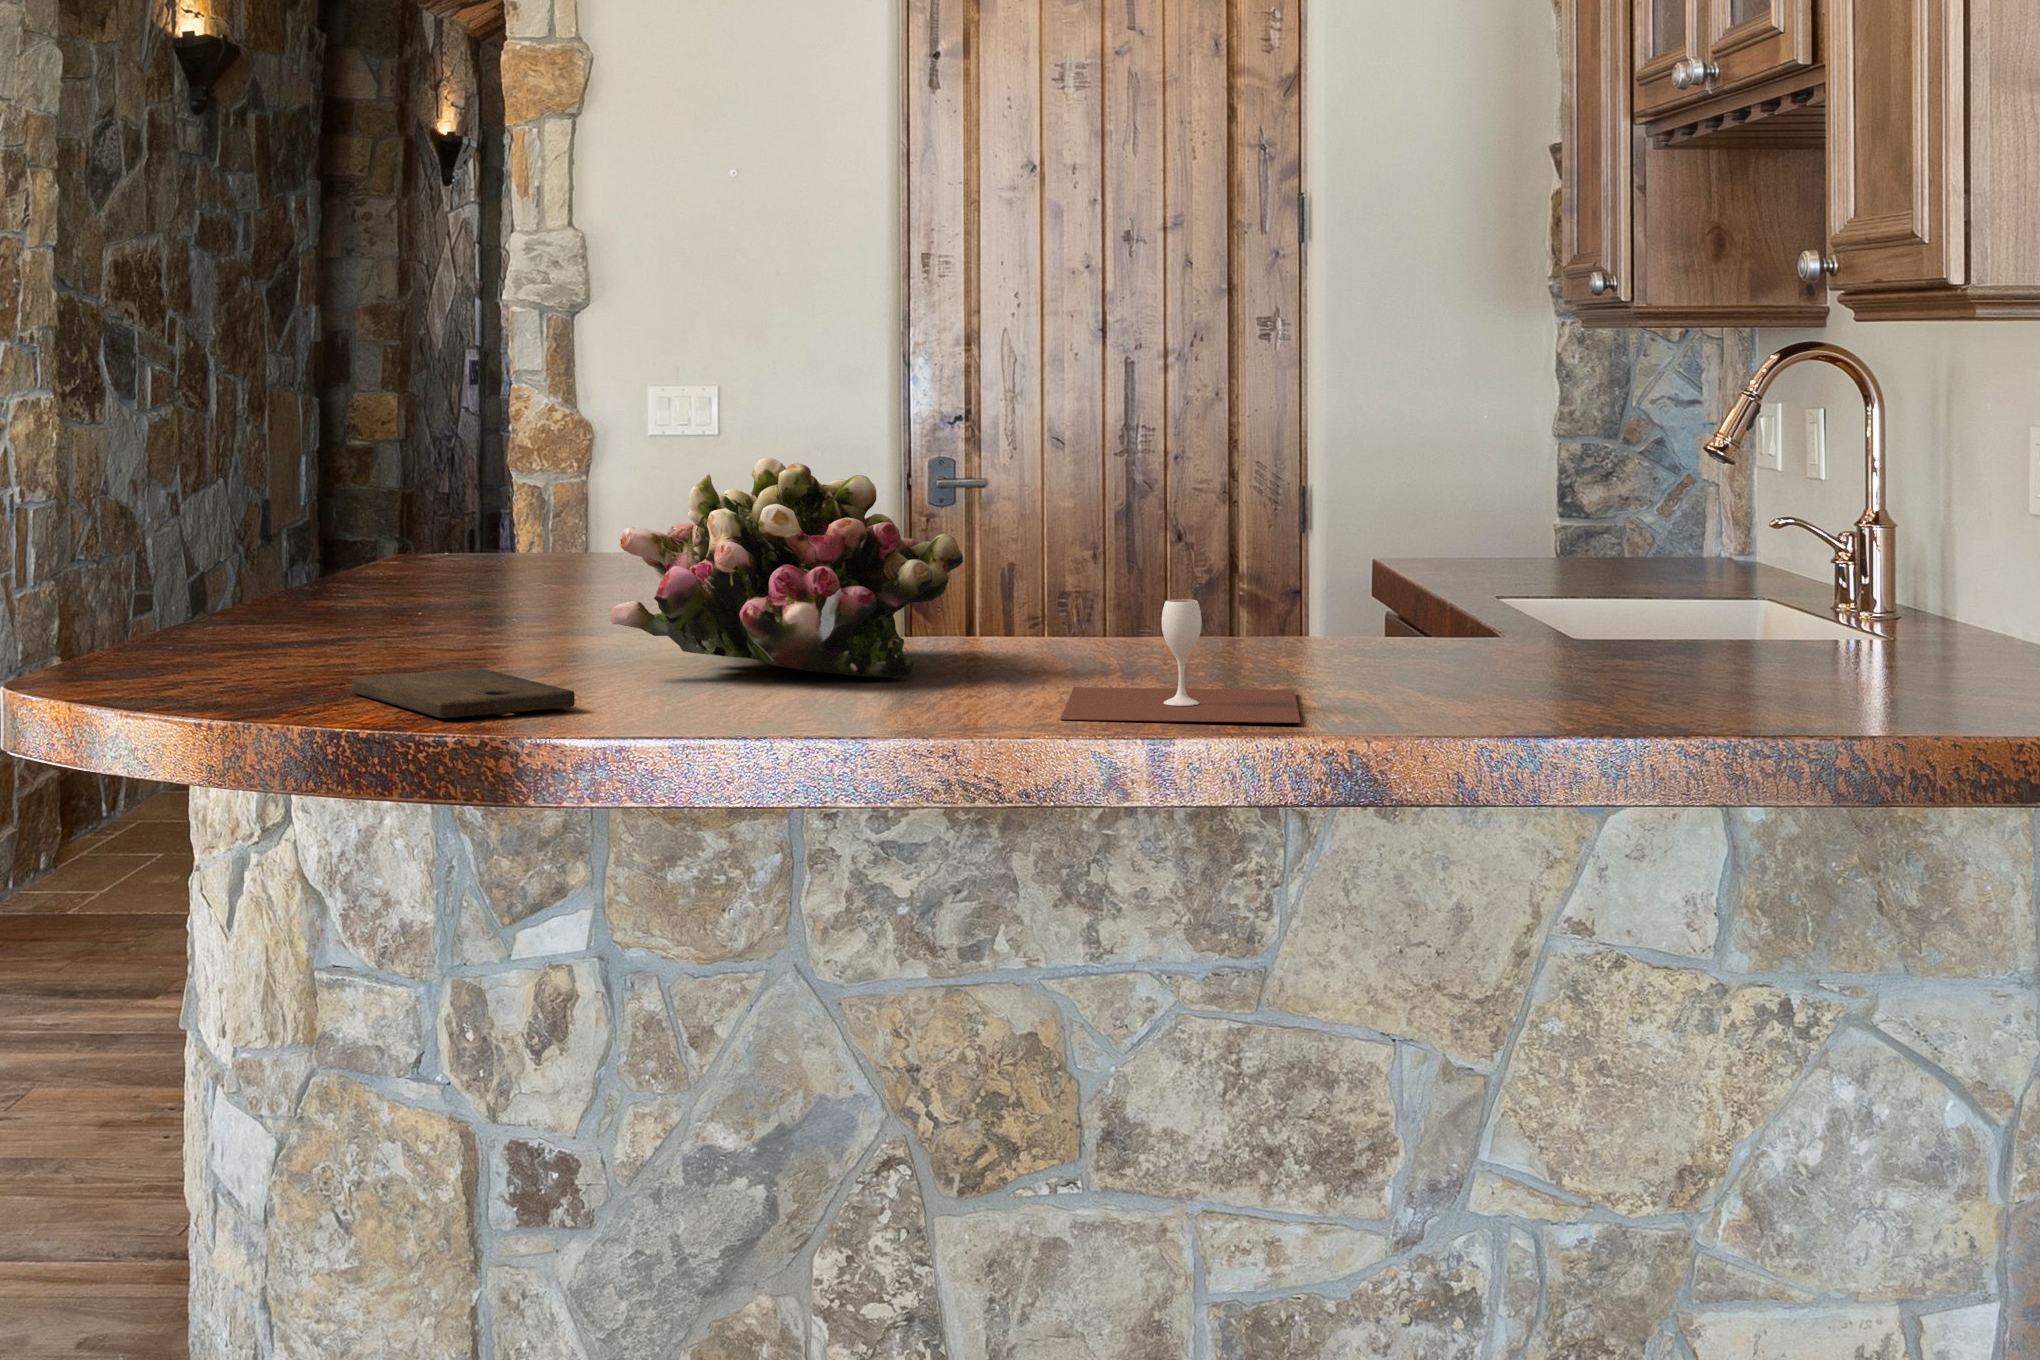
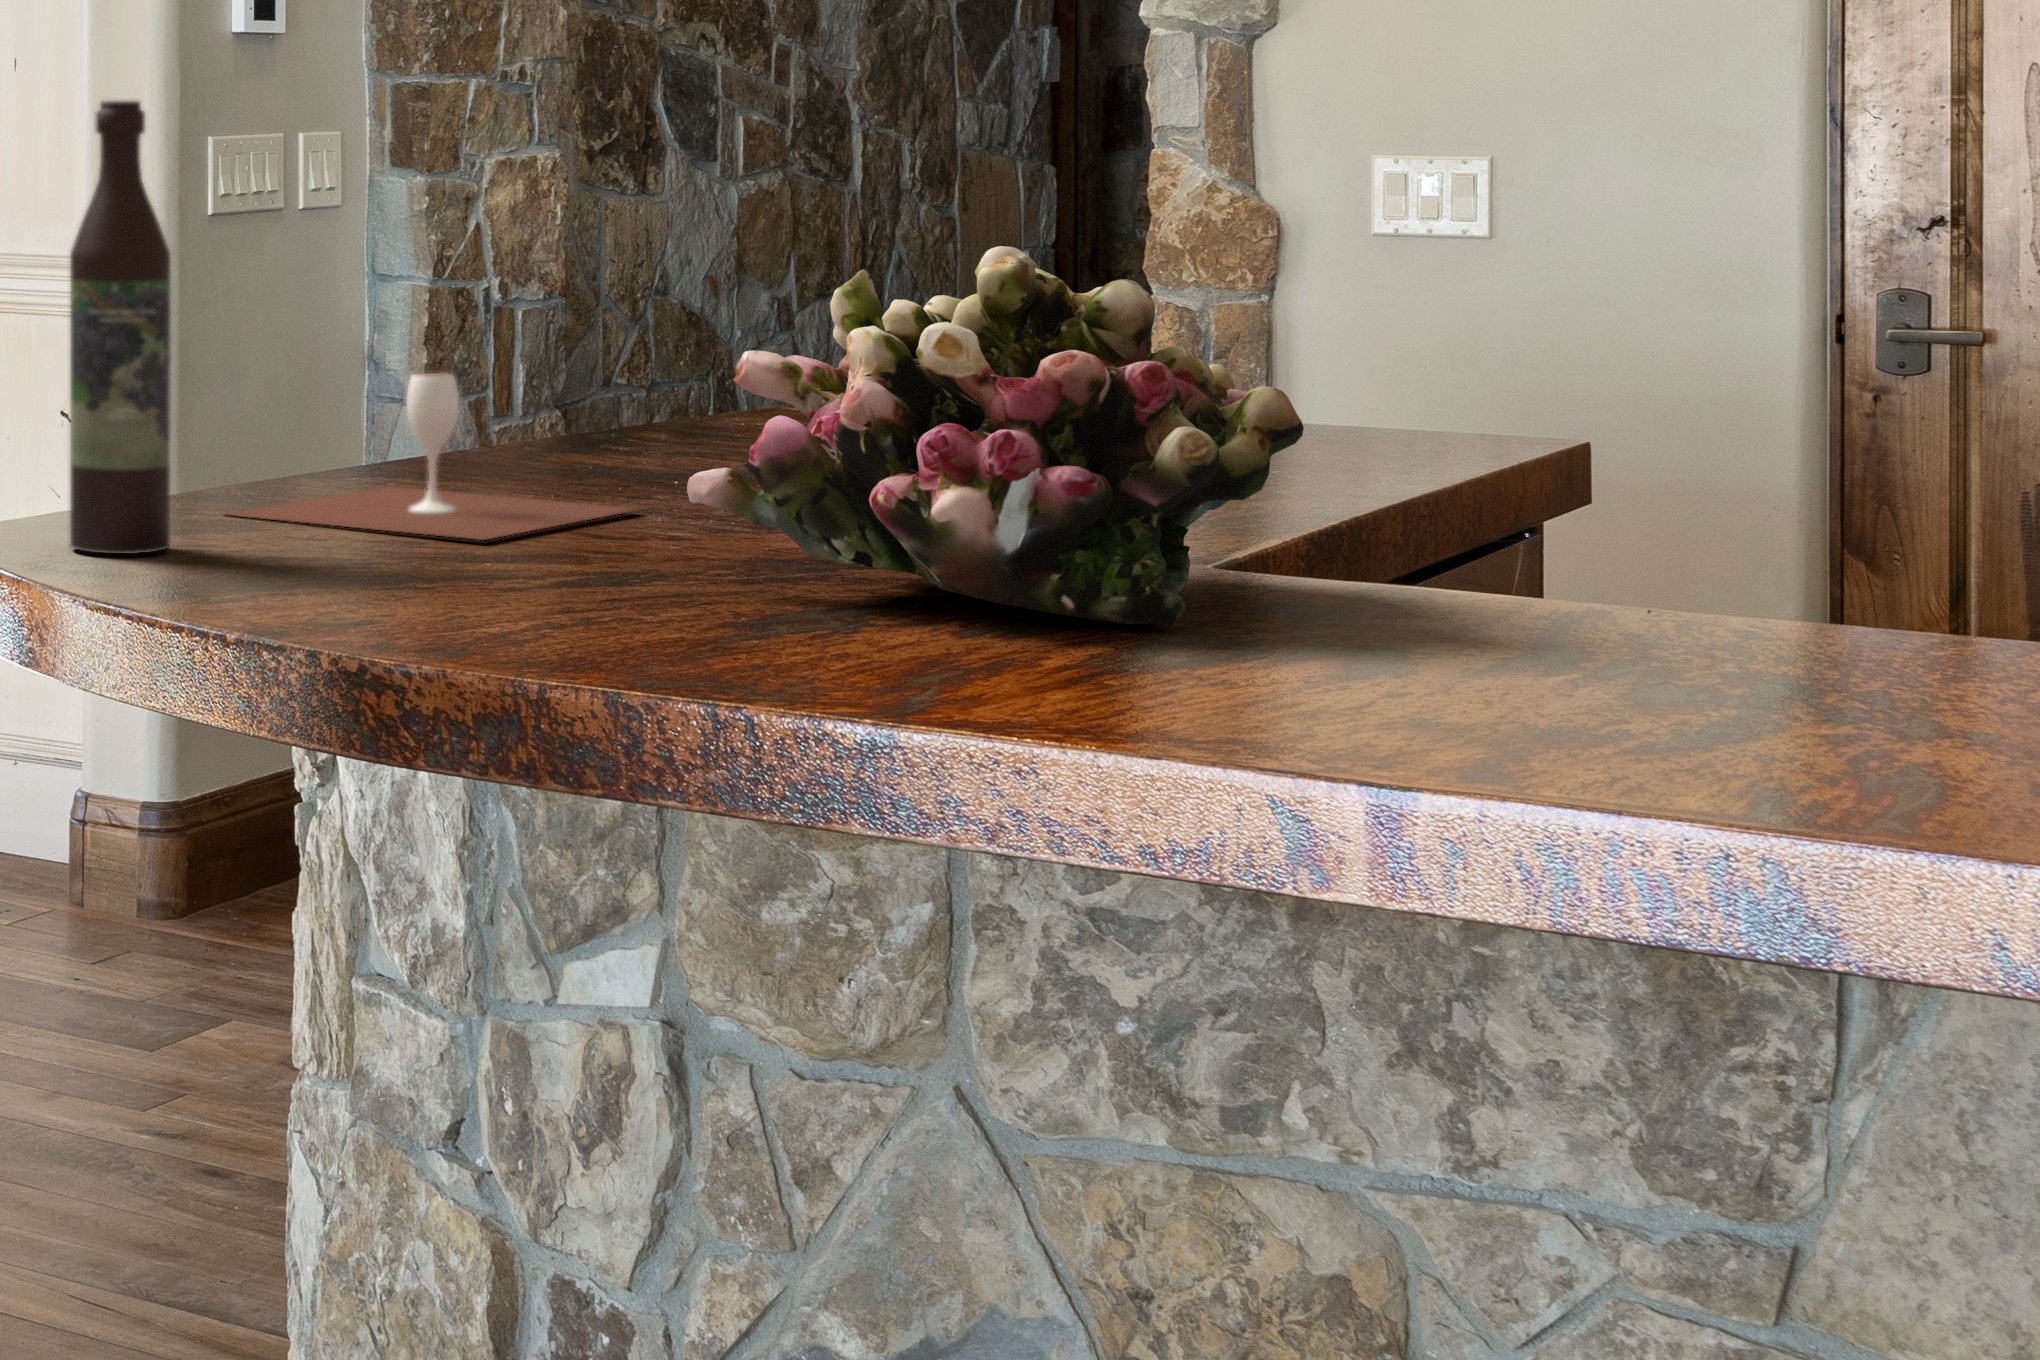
wine bottle: none [179,375,251,686] -> present [70,101,171,554]
wine glass: present [1060,599,1300,723] -> present [223,373,636,540]
cutting board: present [352,668,575,718] -> none [270,556,528,628]

